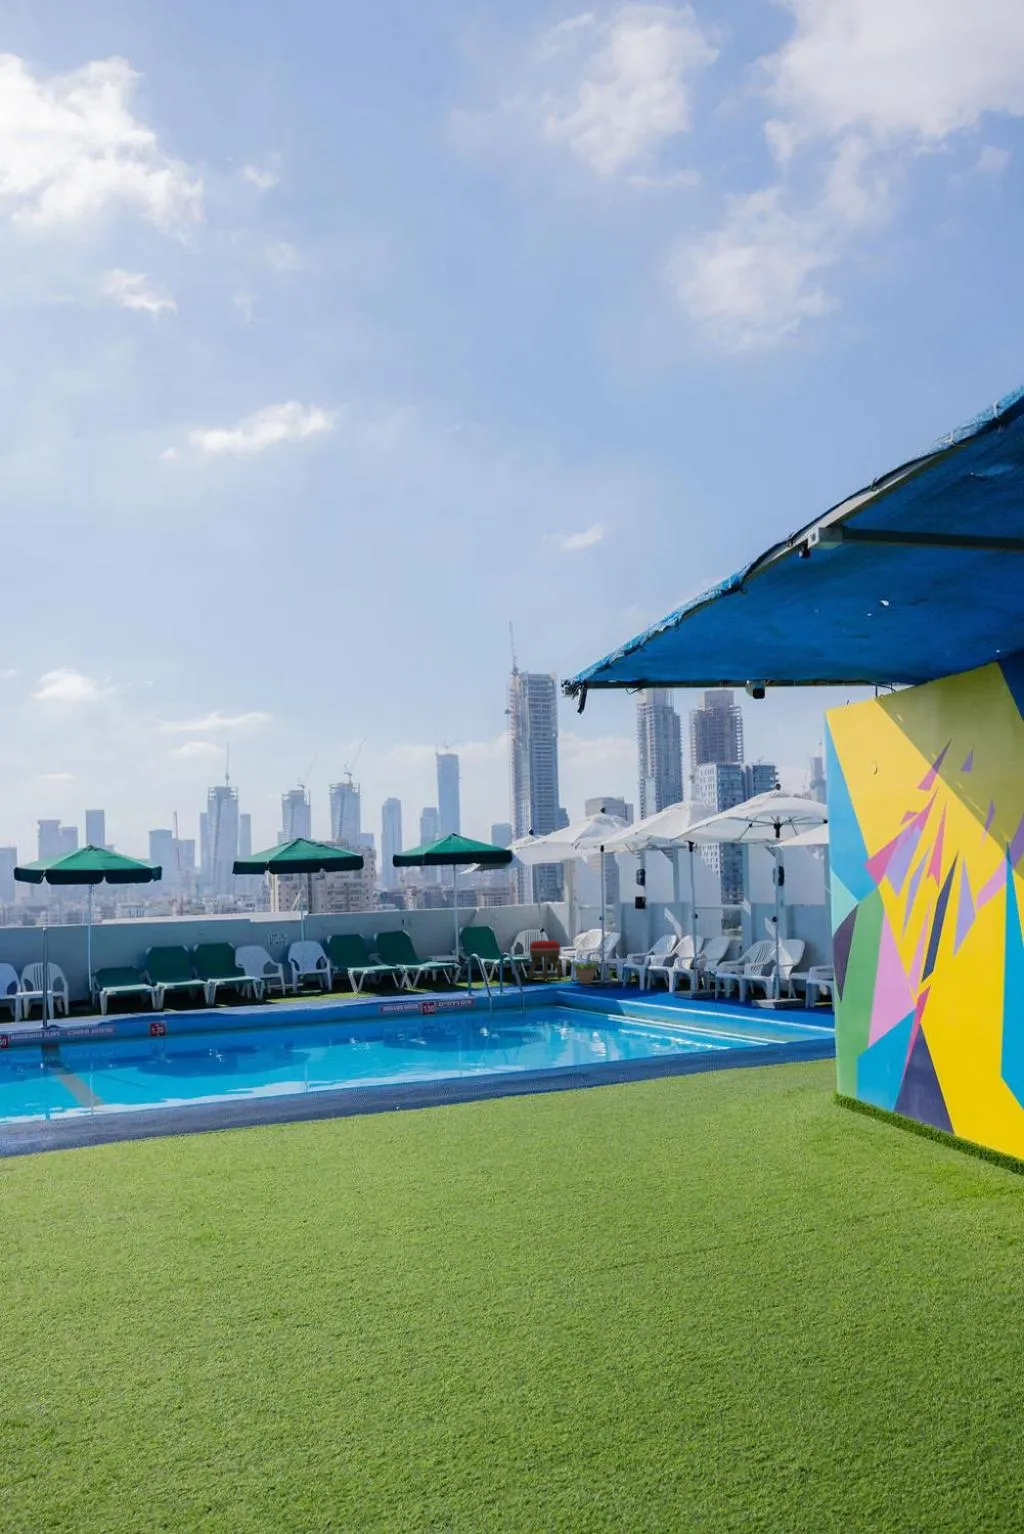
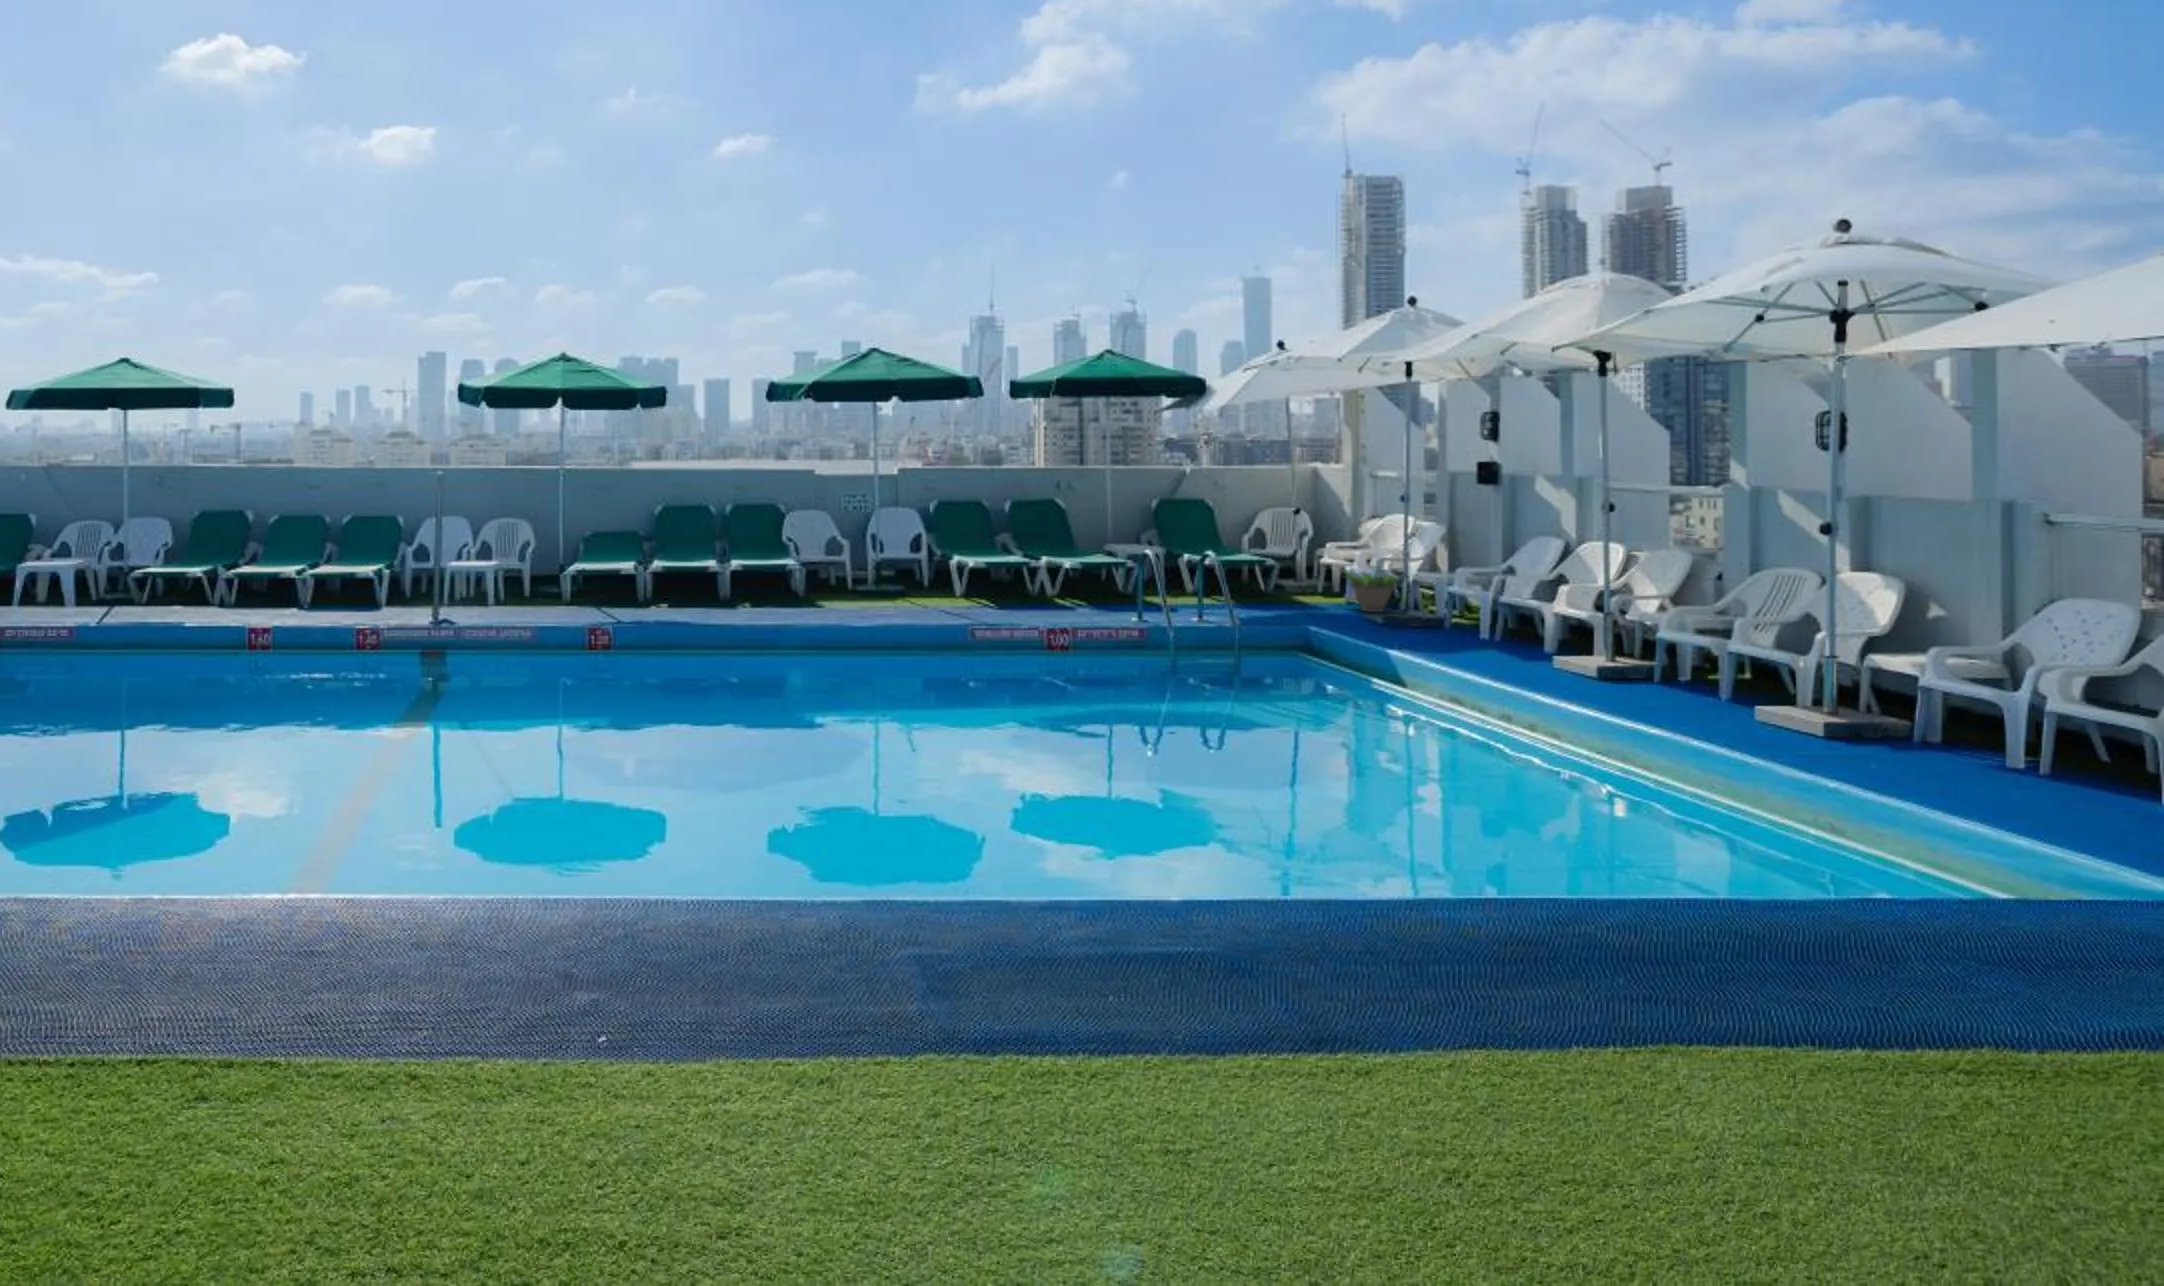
footstool: present [529,940,562,982] -> none [1268,528,1329,599]

